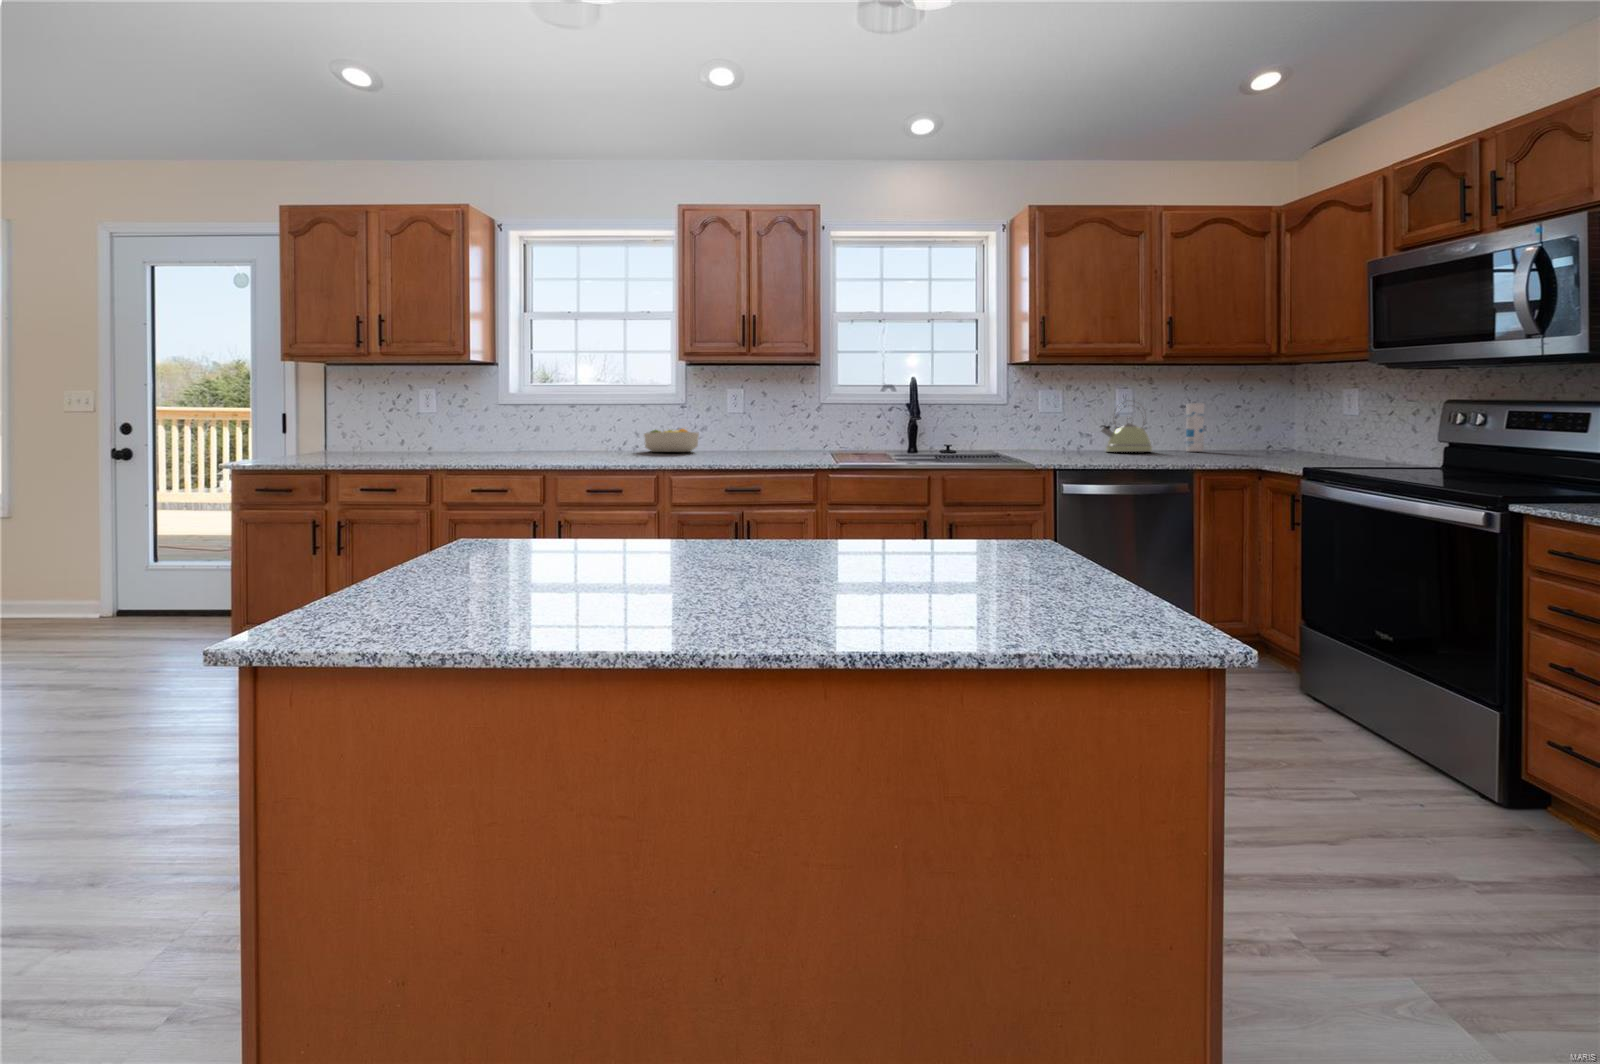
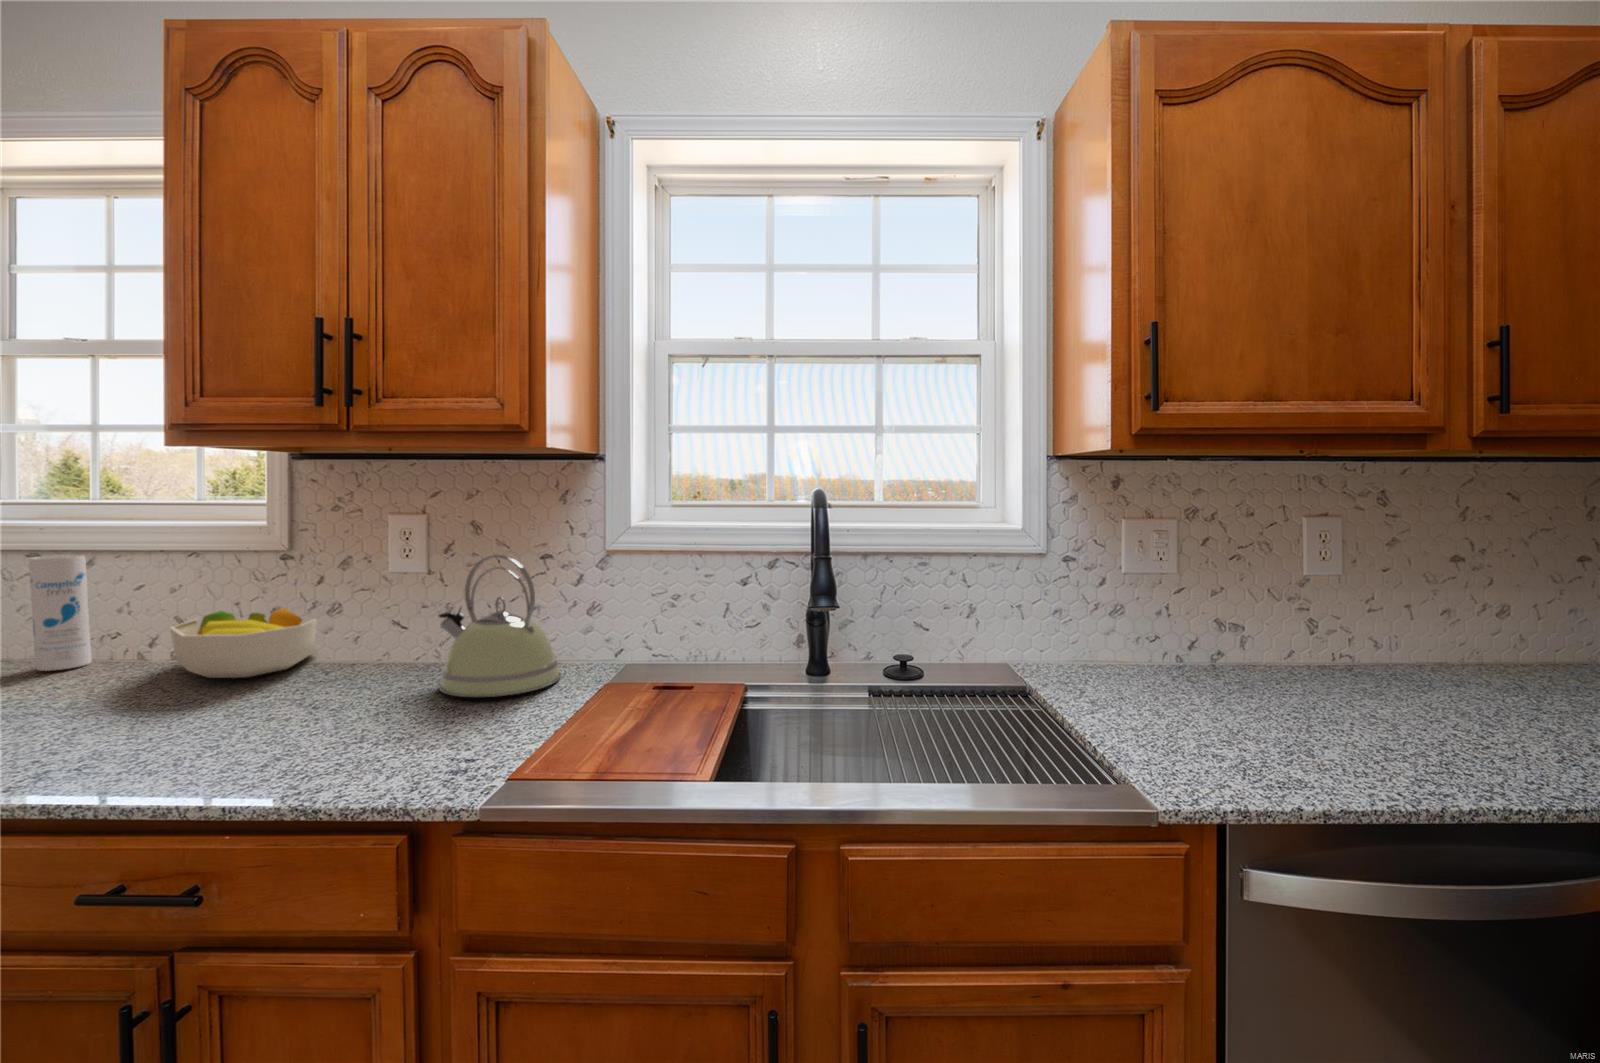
canister: present [1186,403,1204,452] -> present [29,555,92,671]
kettle: present [1101,413,1152,452] -> present [439,555,561,697]

